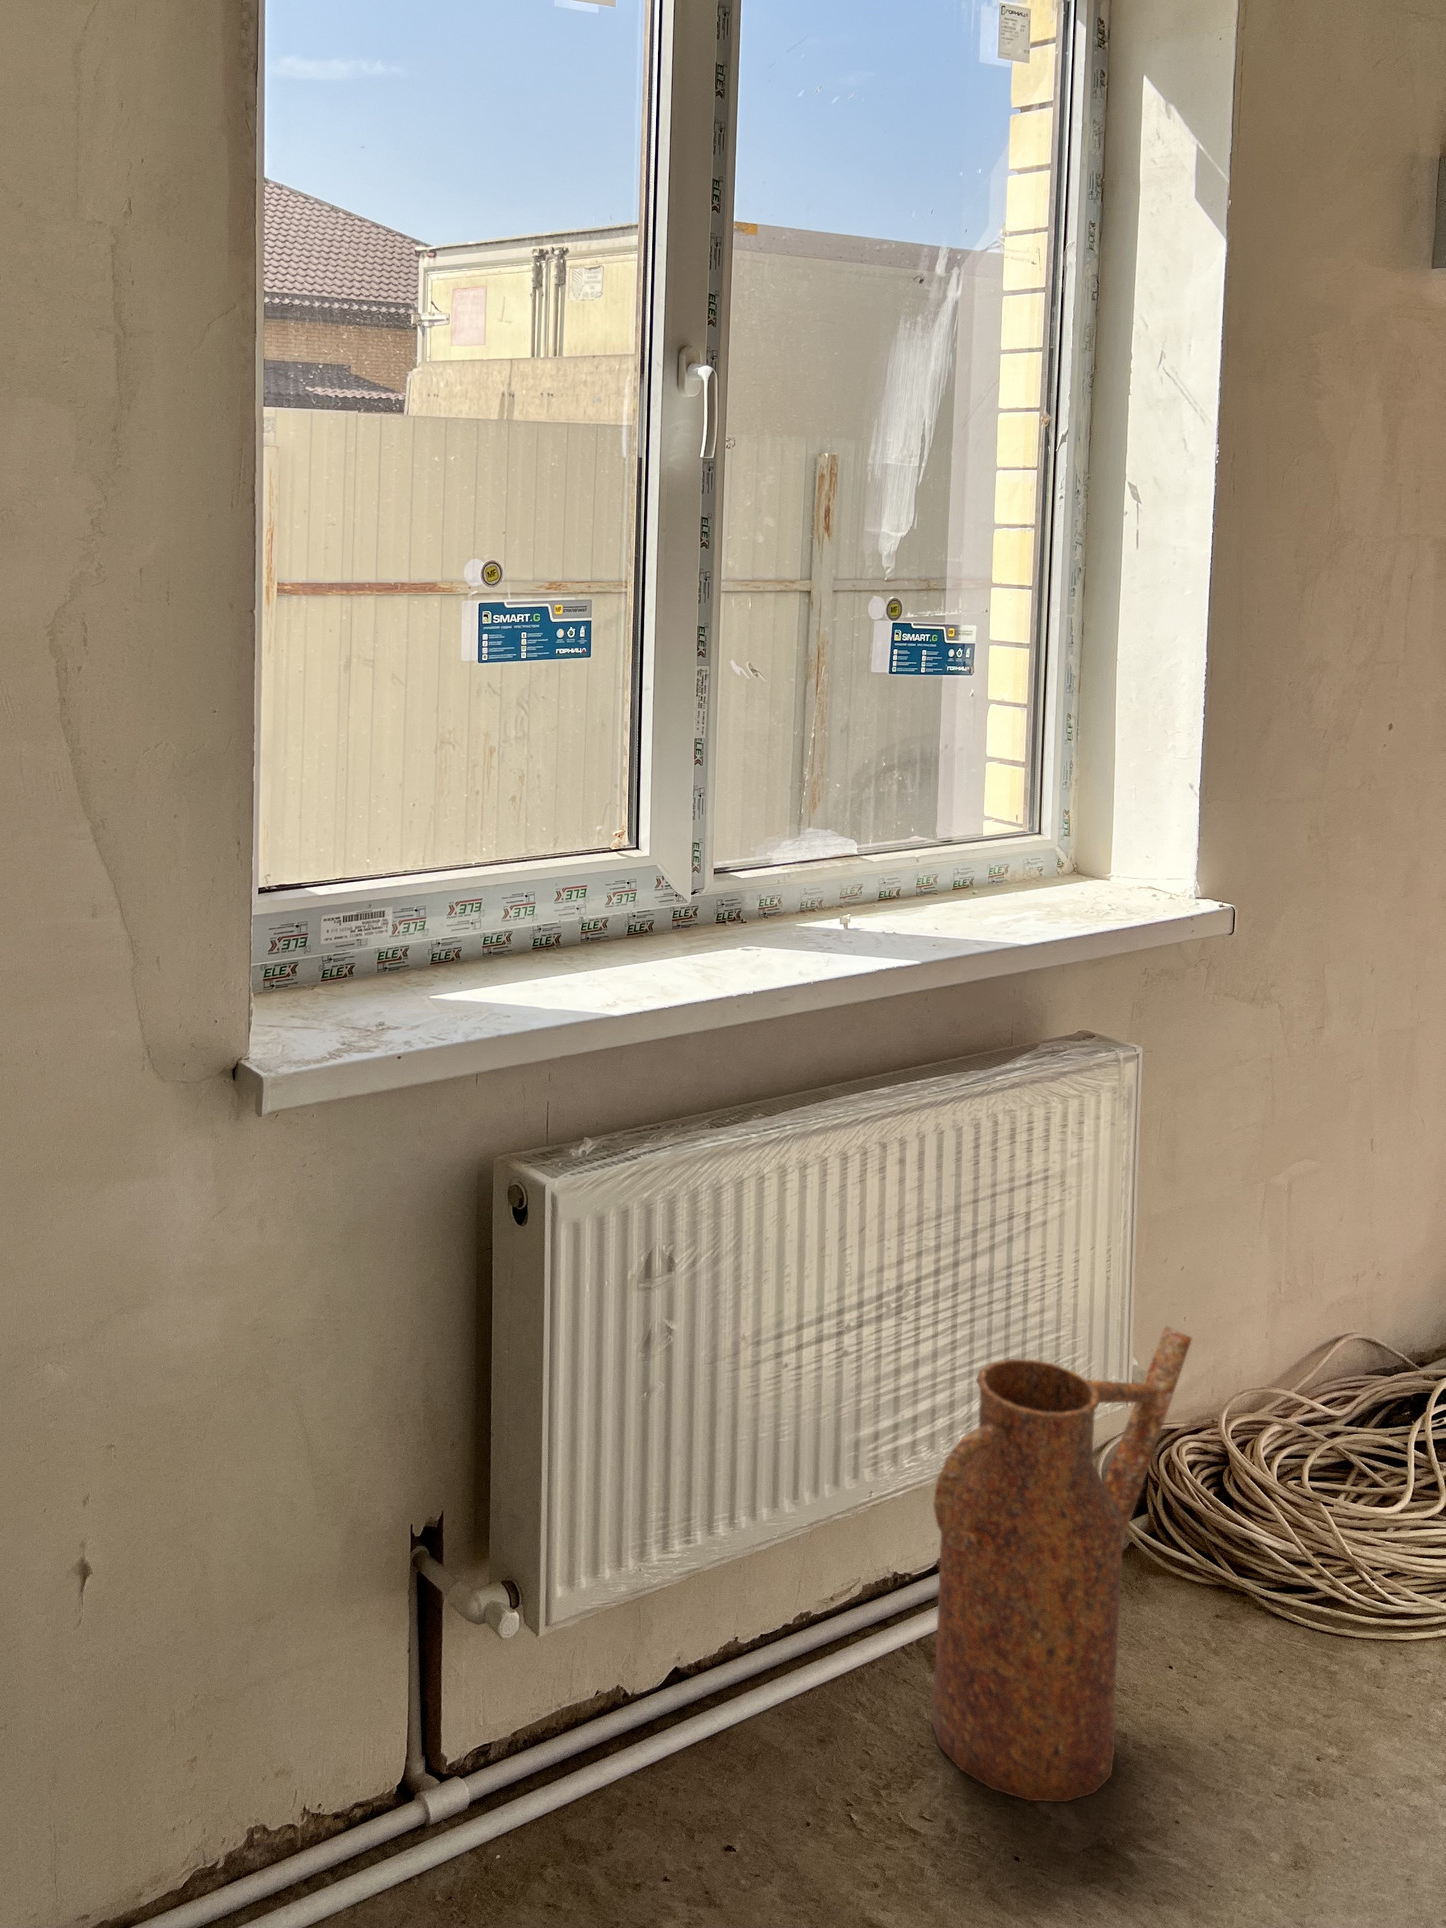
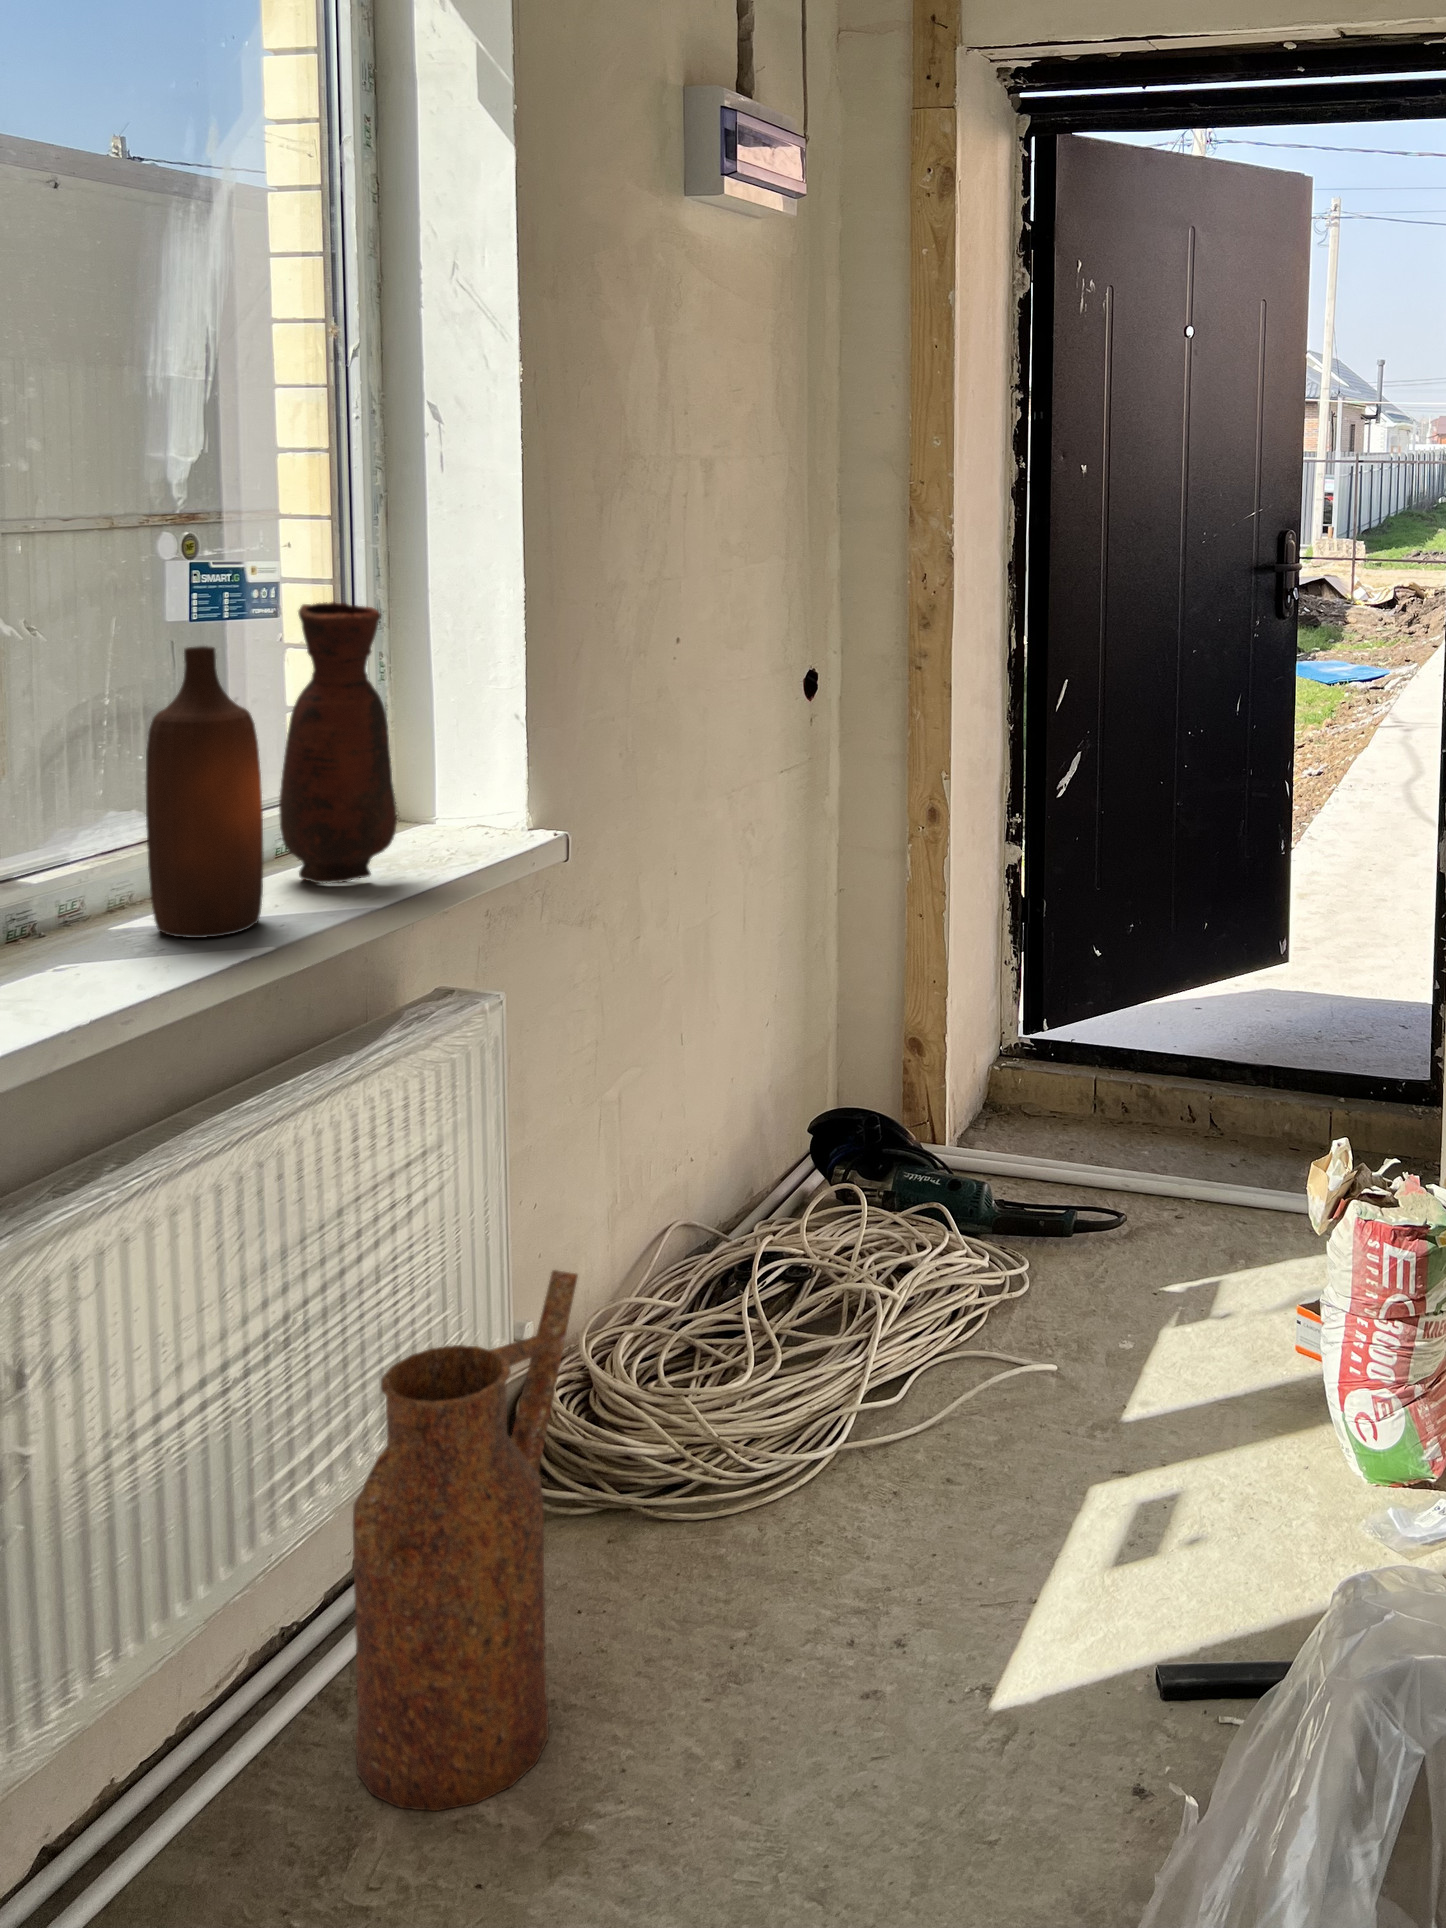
vase: none [953,663,1059,918] -> present [279,602,397,883]
bottle: none [829,693,927,944] -> present [146,646,263,938]

